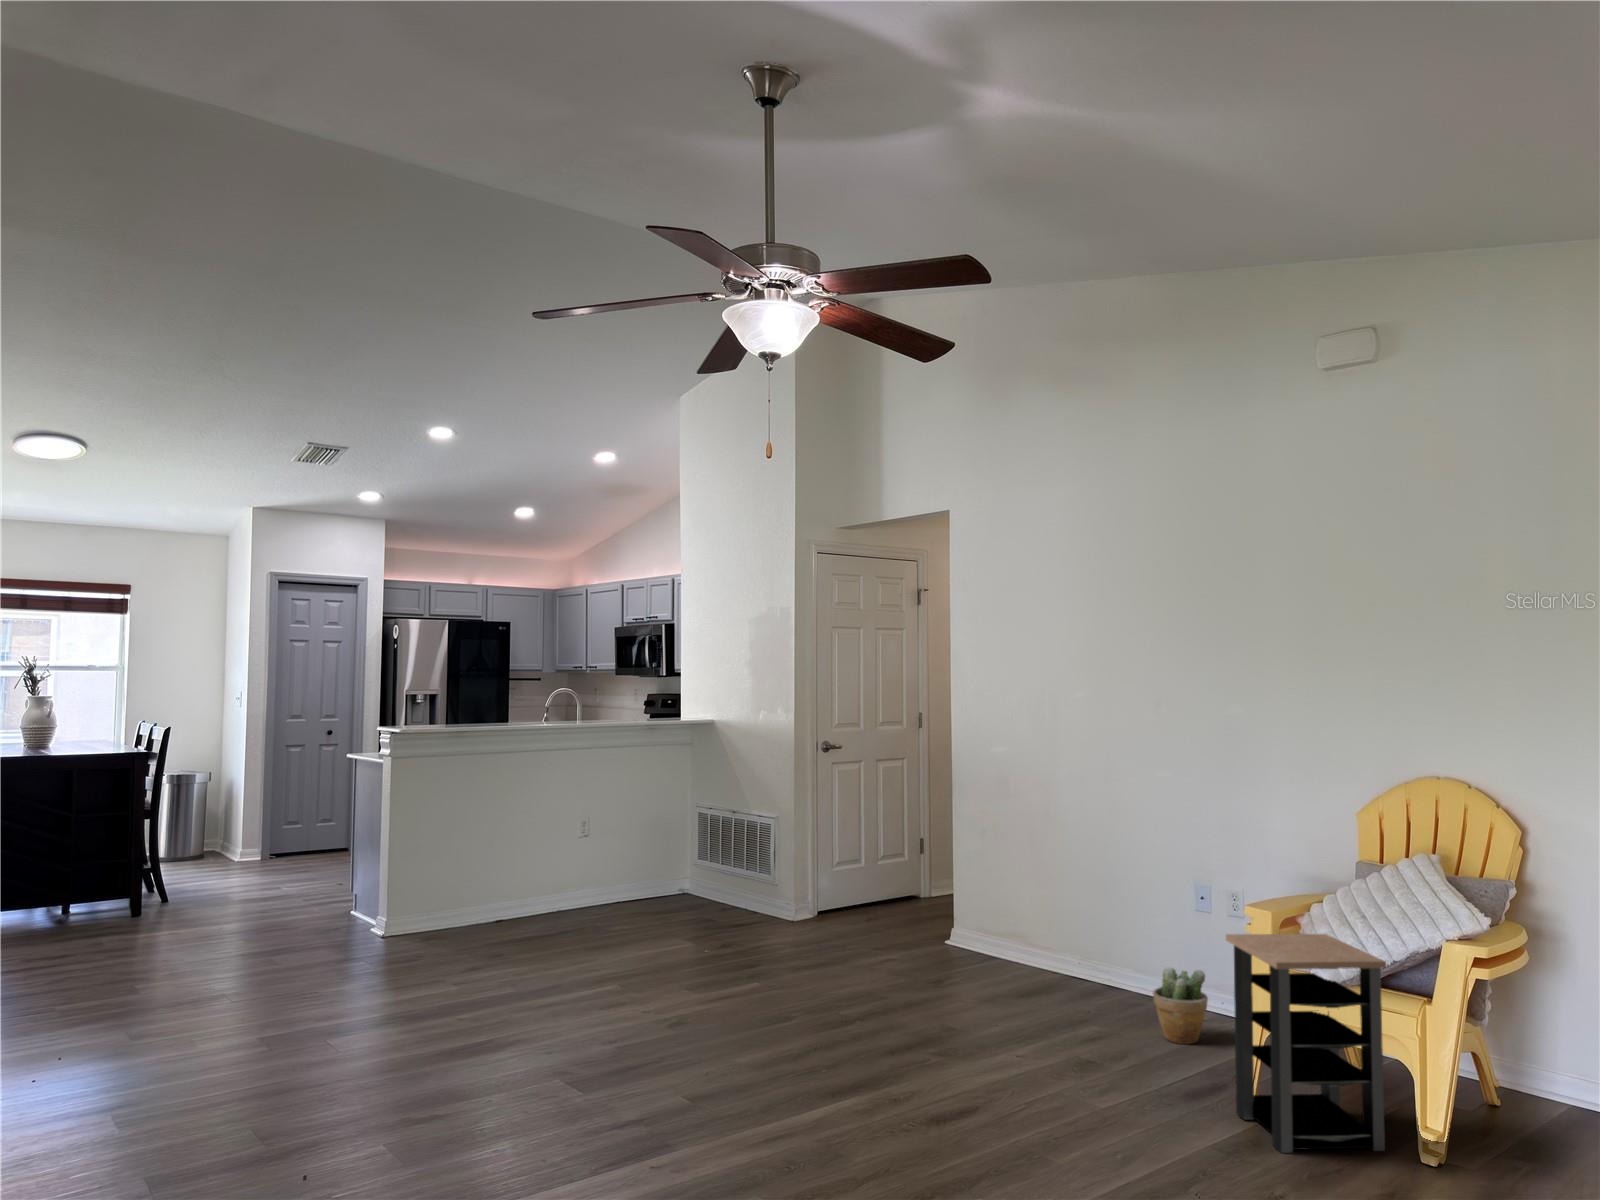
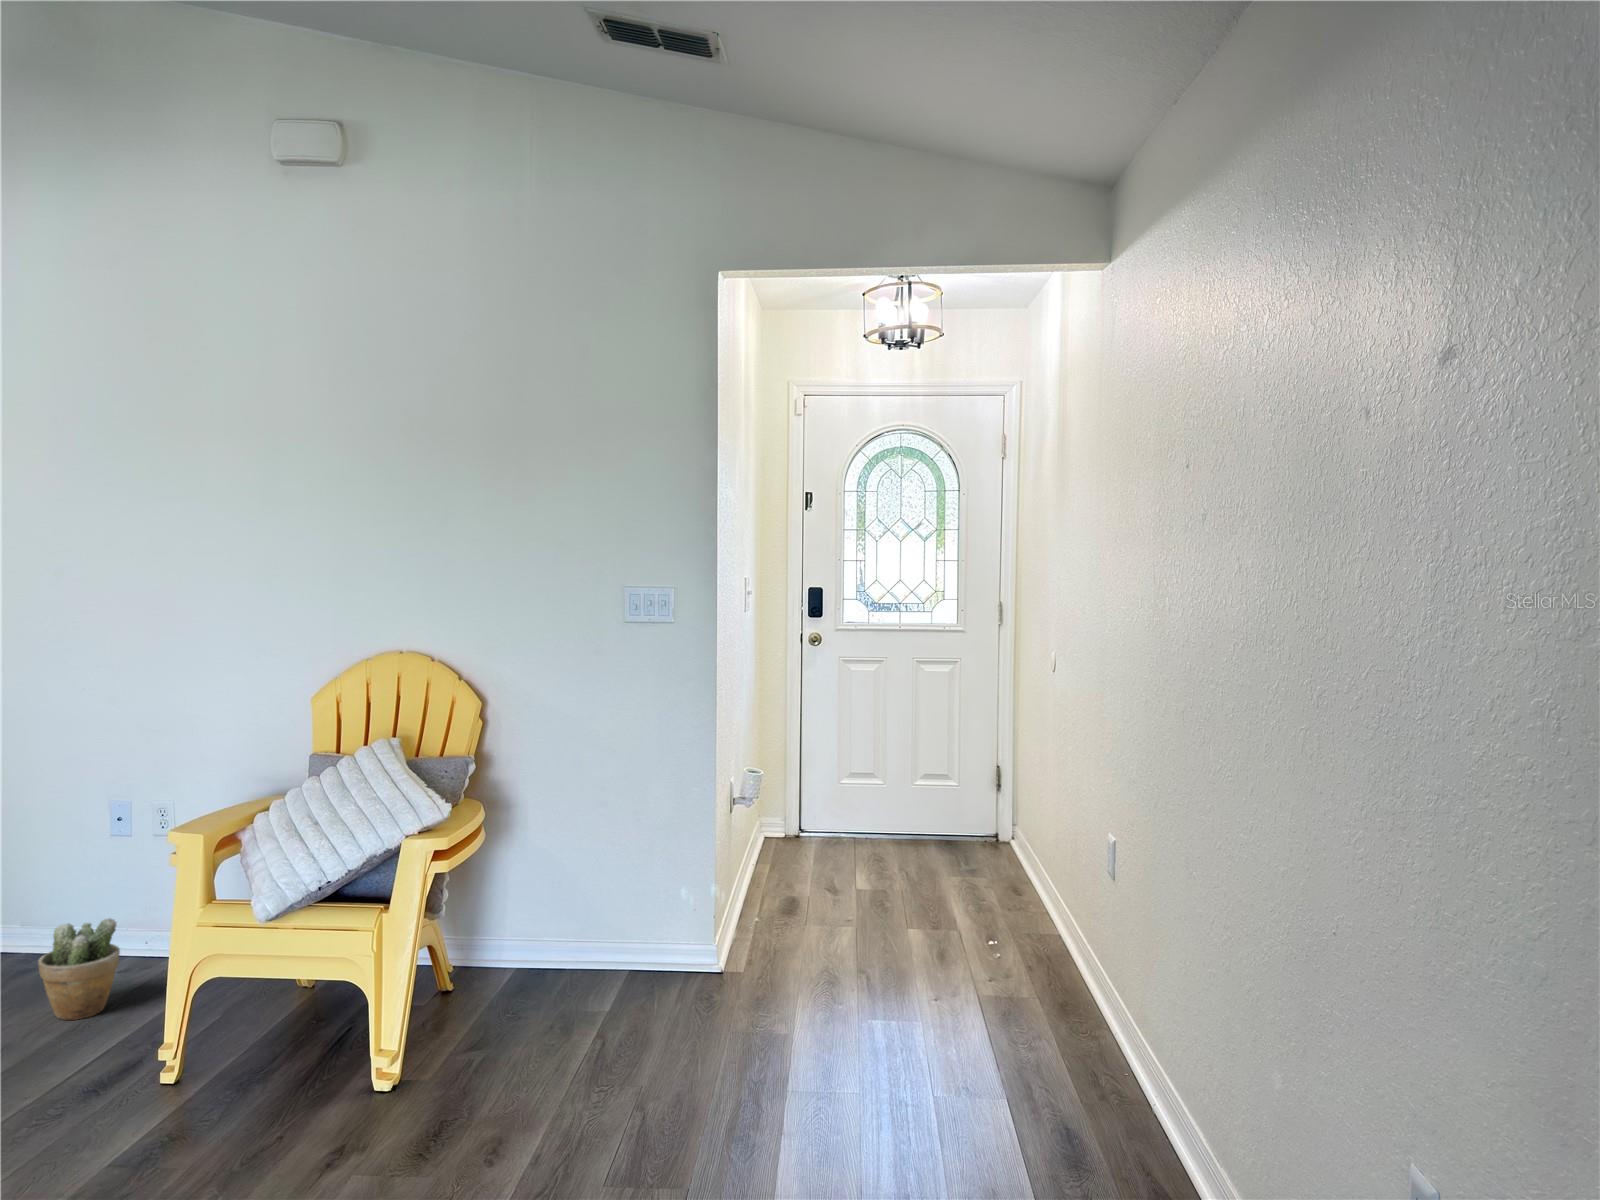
side table: present [1226,934,1386,1153] -> none [139,851,341,1142]

